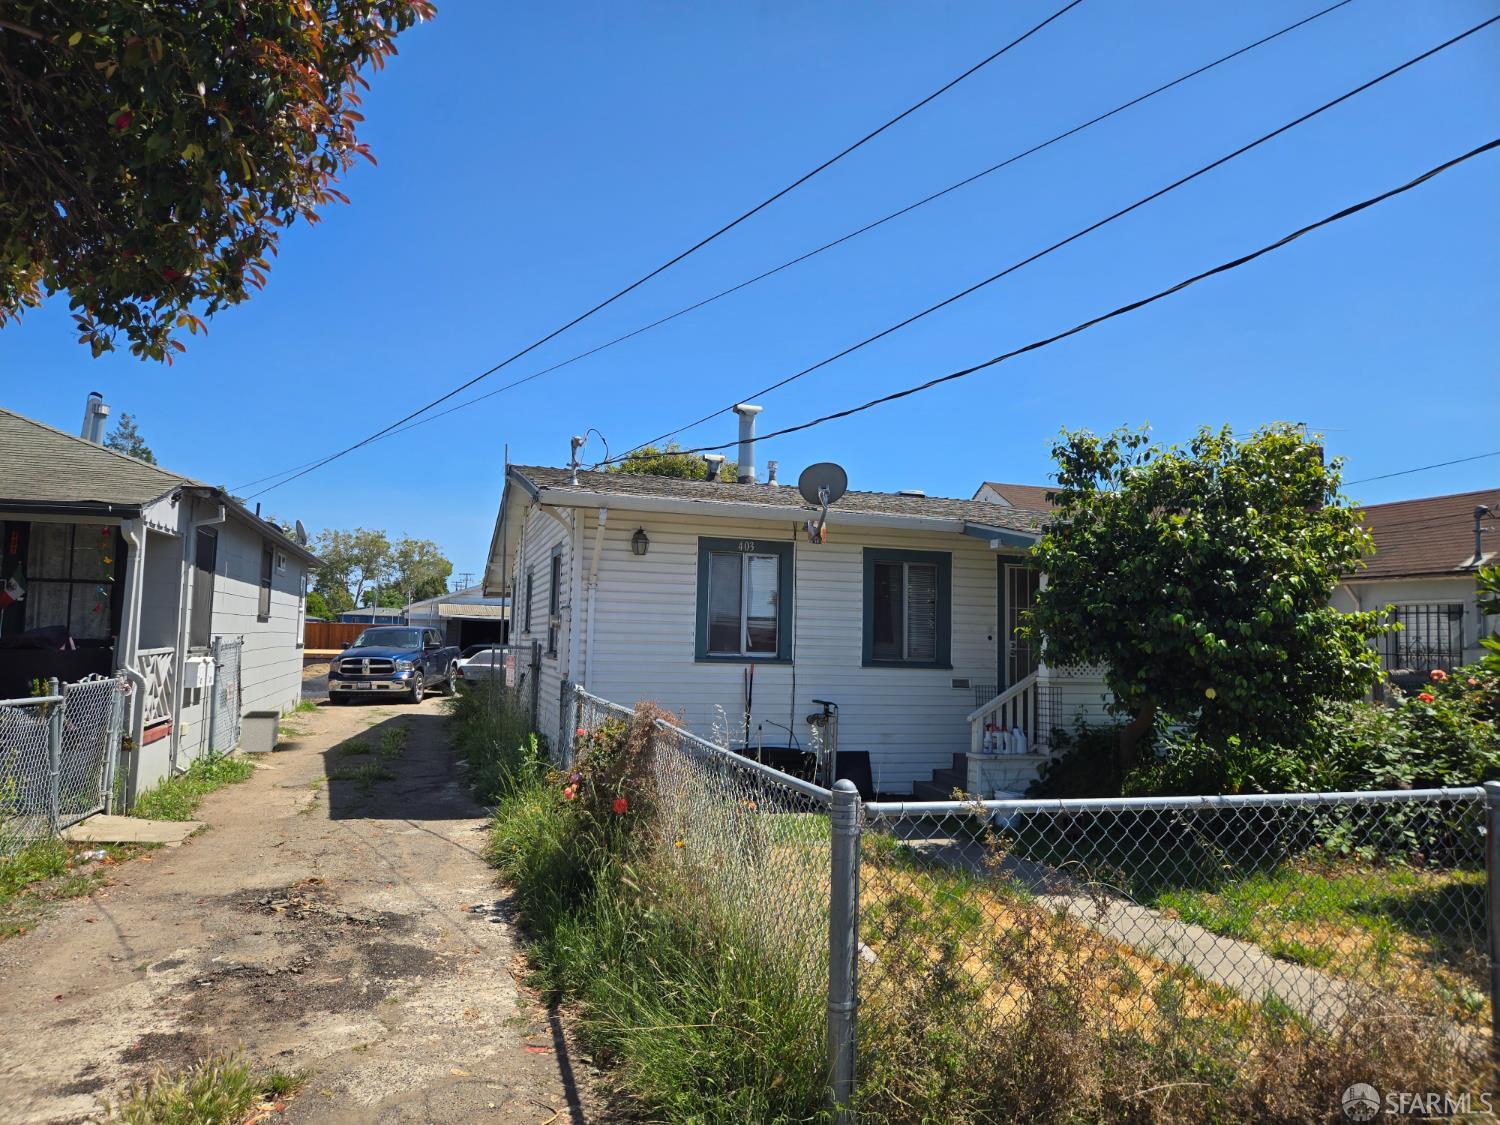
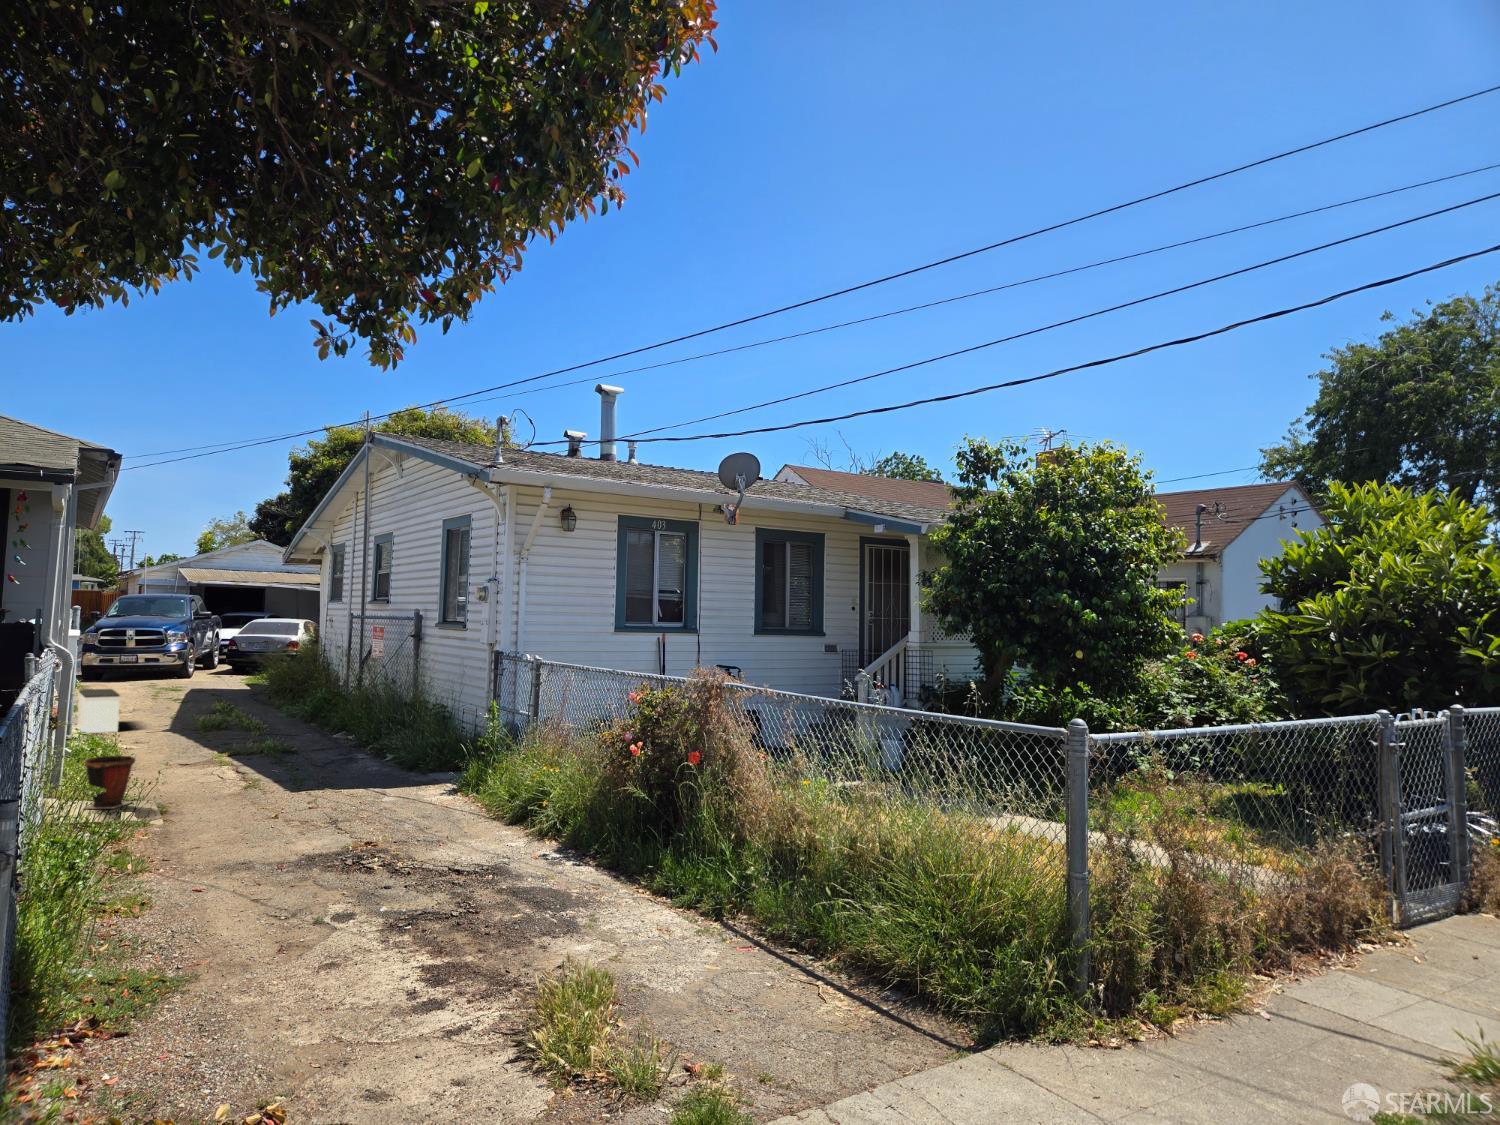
waste bin: none [110,771,167,828] -> present [84,756,135,809]

